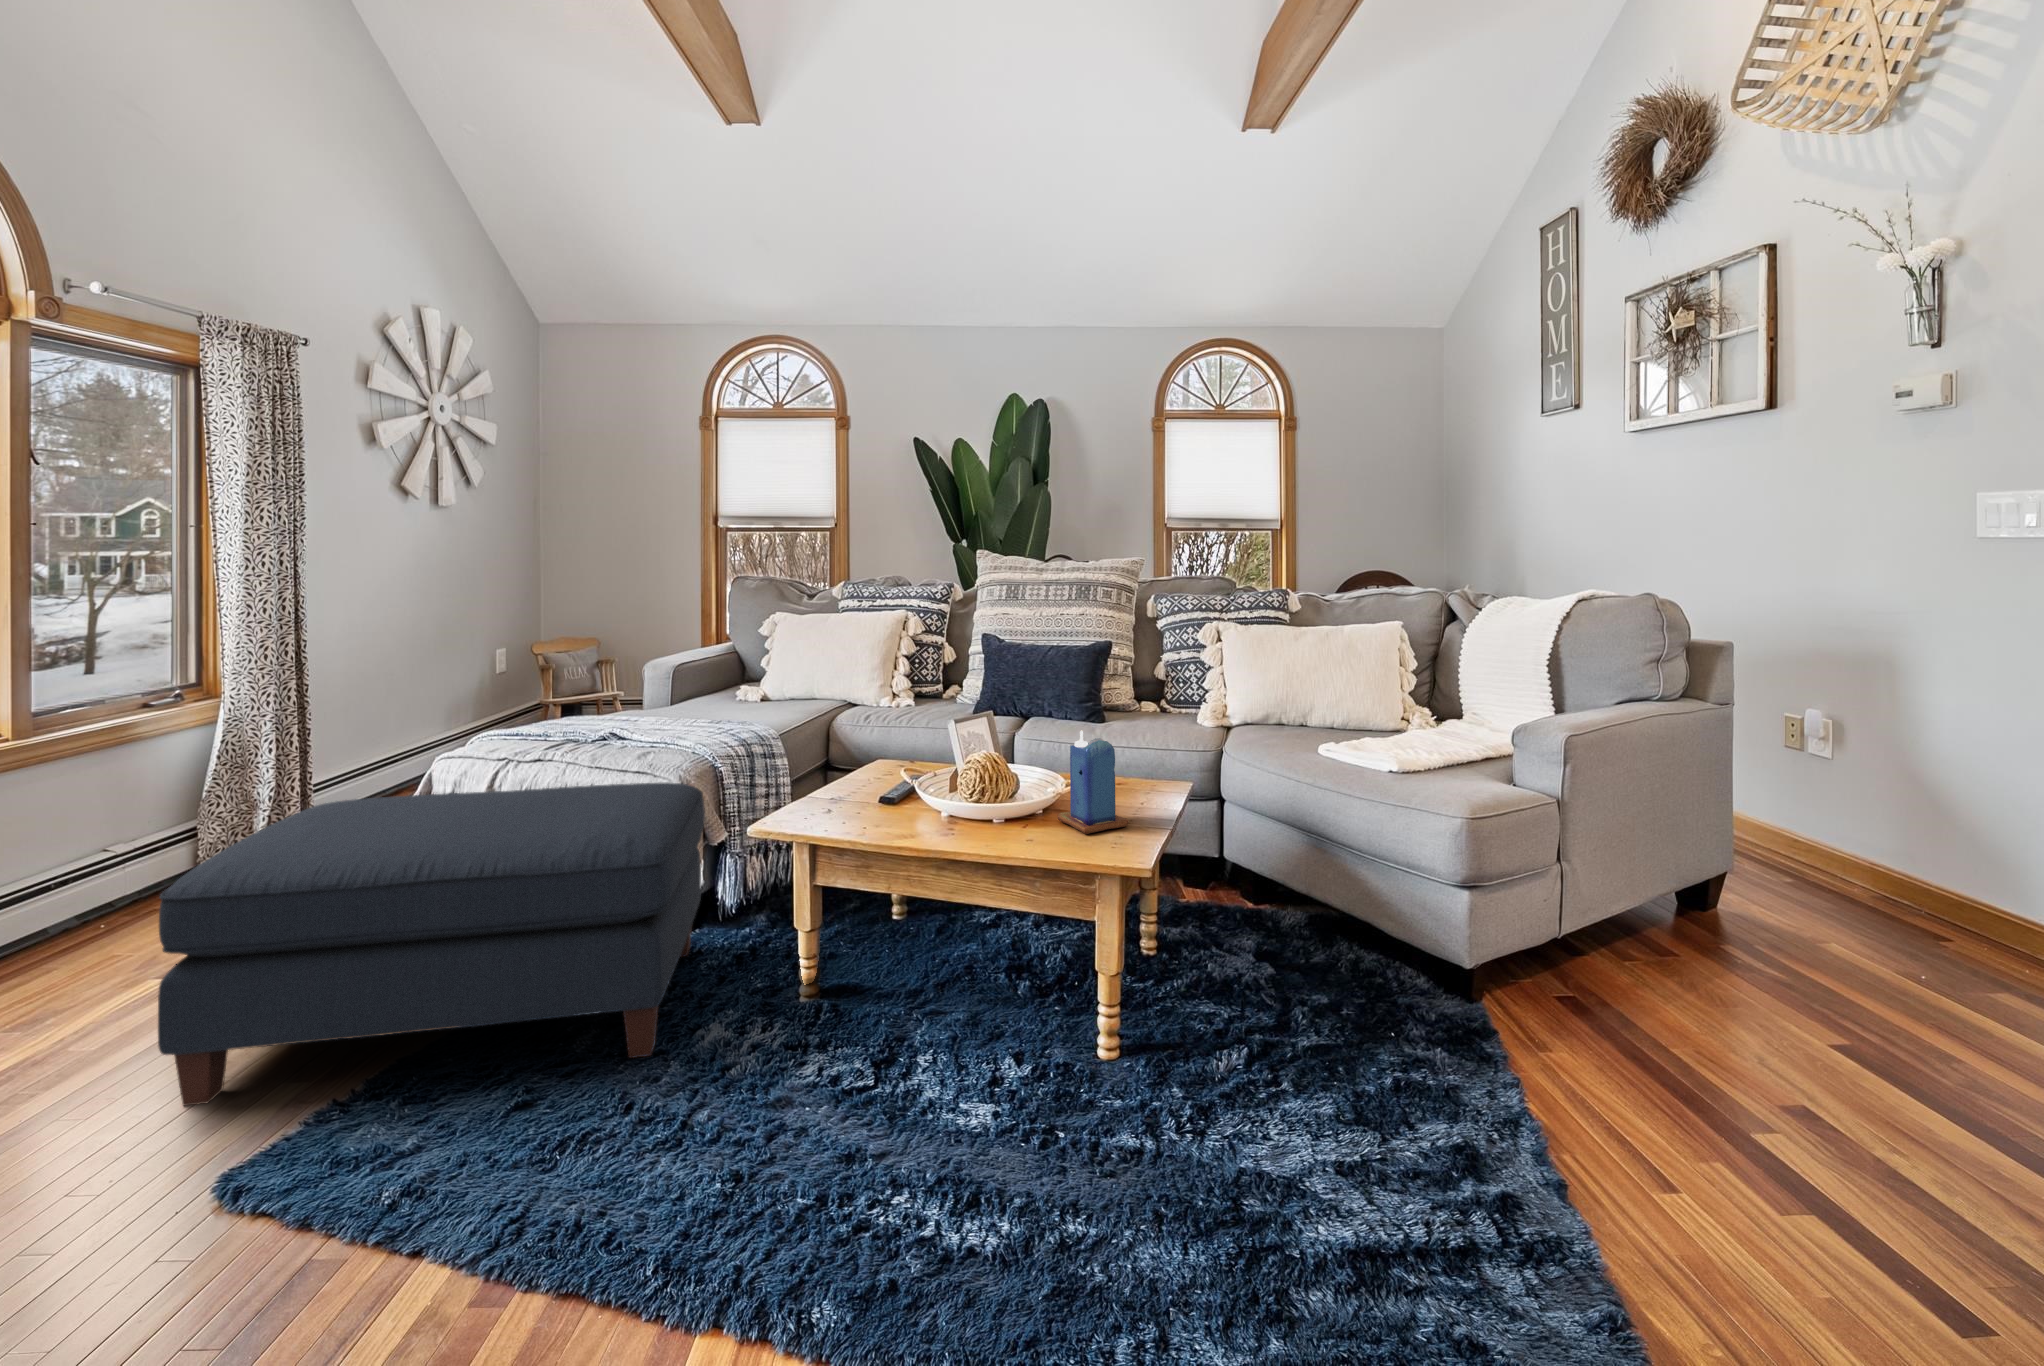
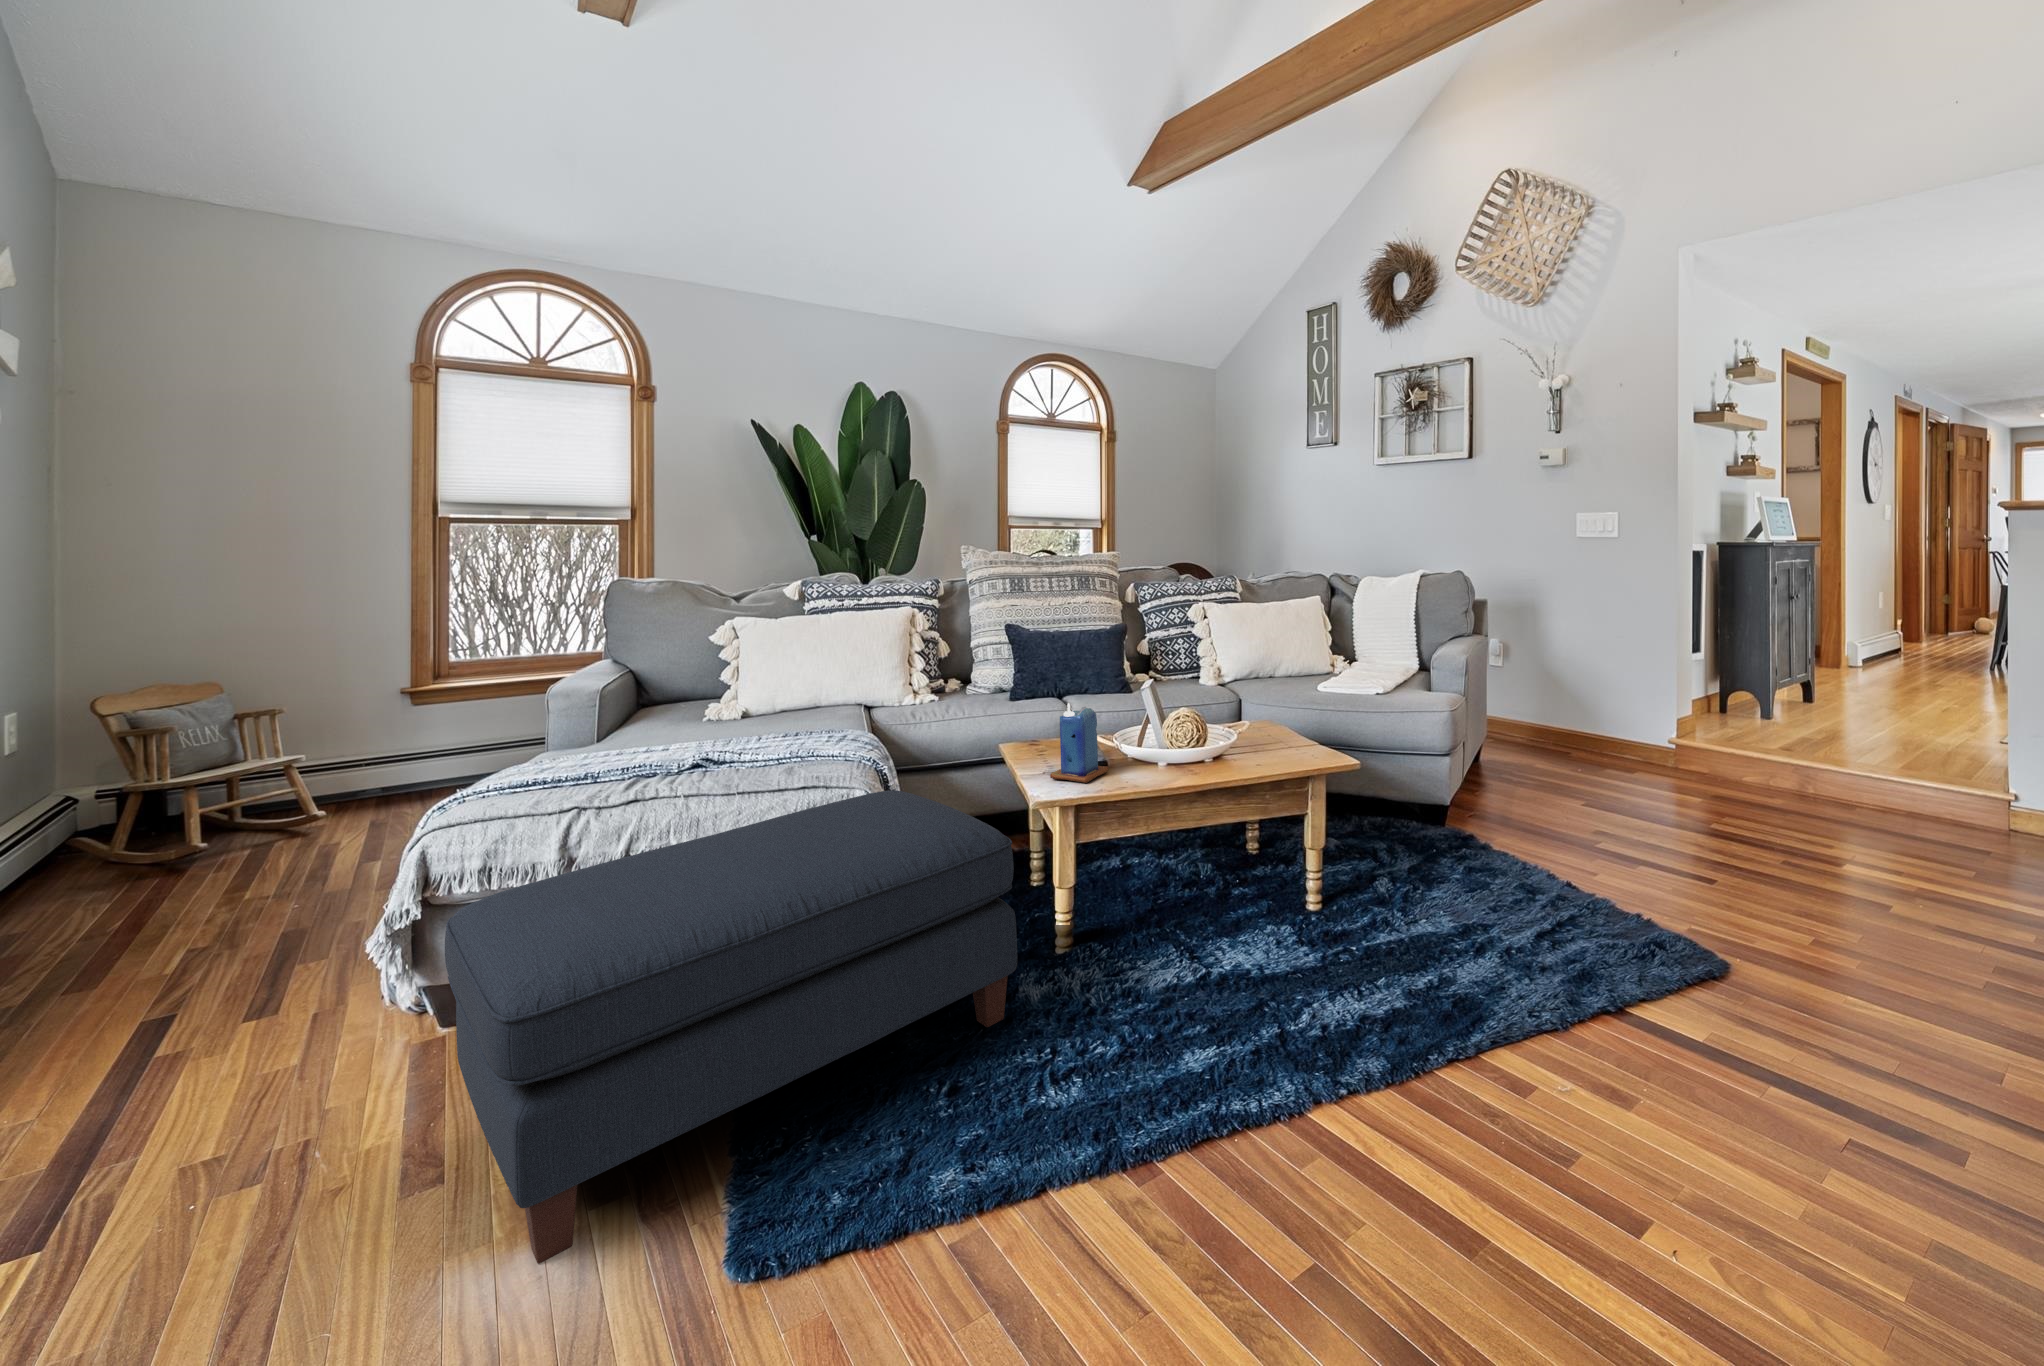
candle: present [1058,730,1128,834] -> present [1050,703,1108,783]

